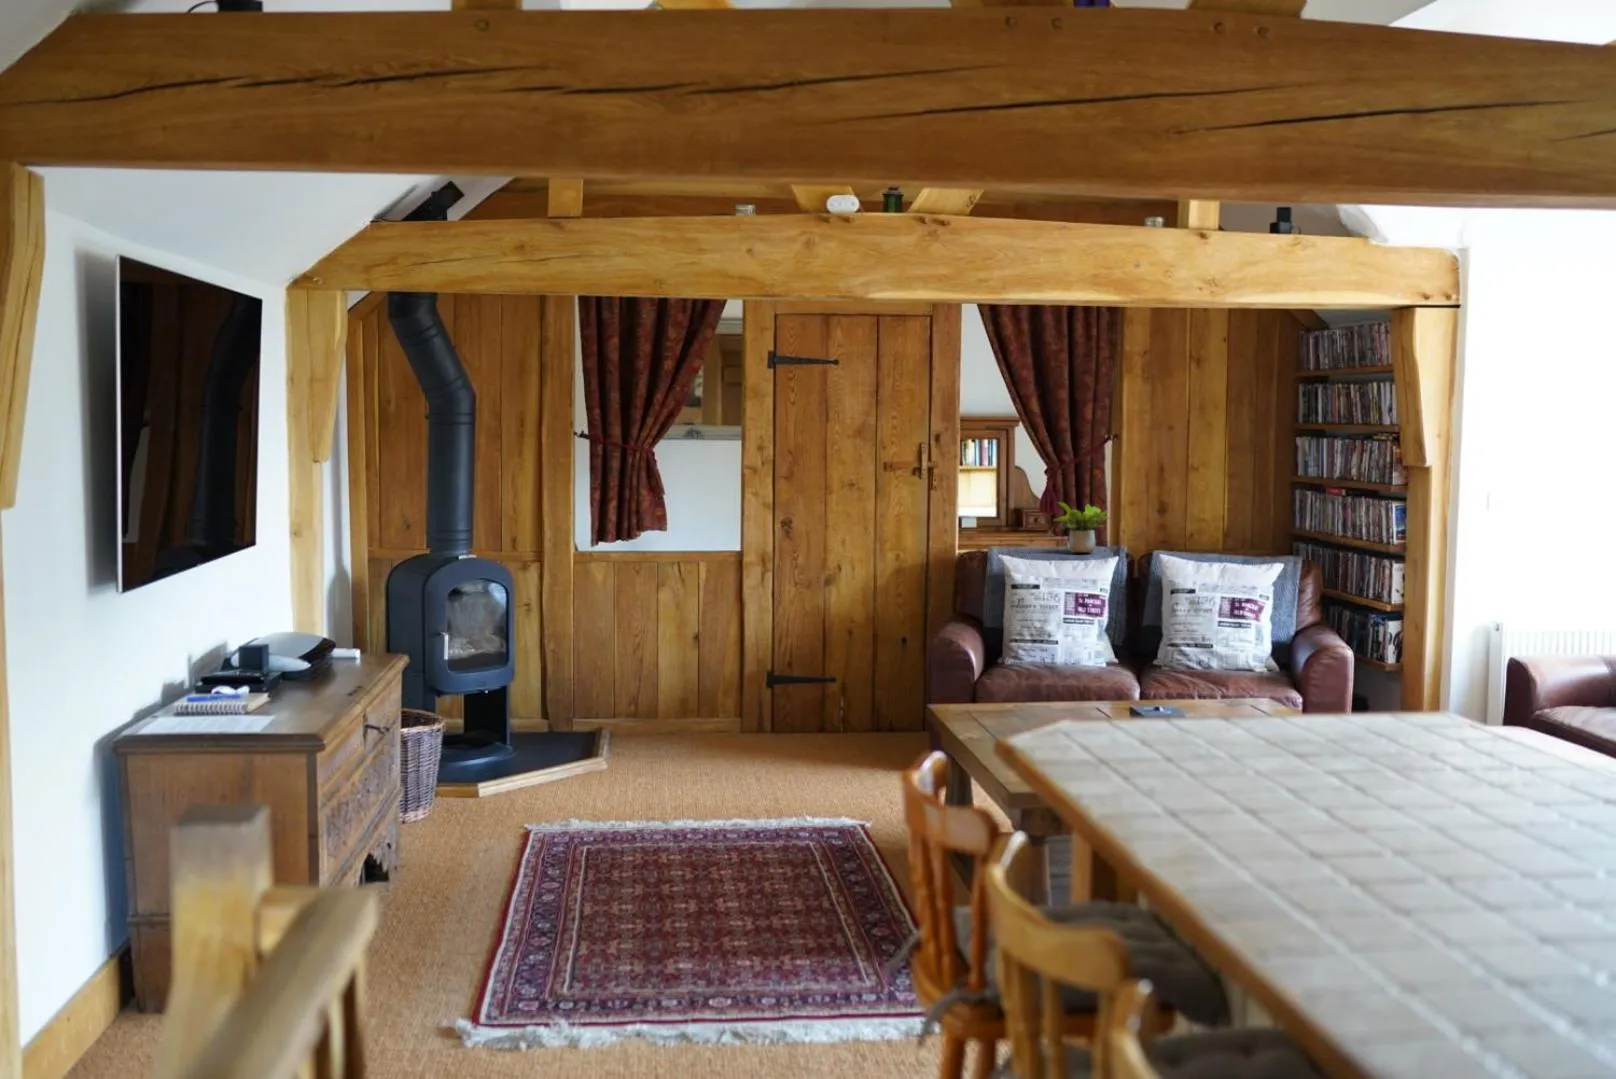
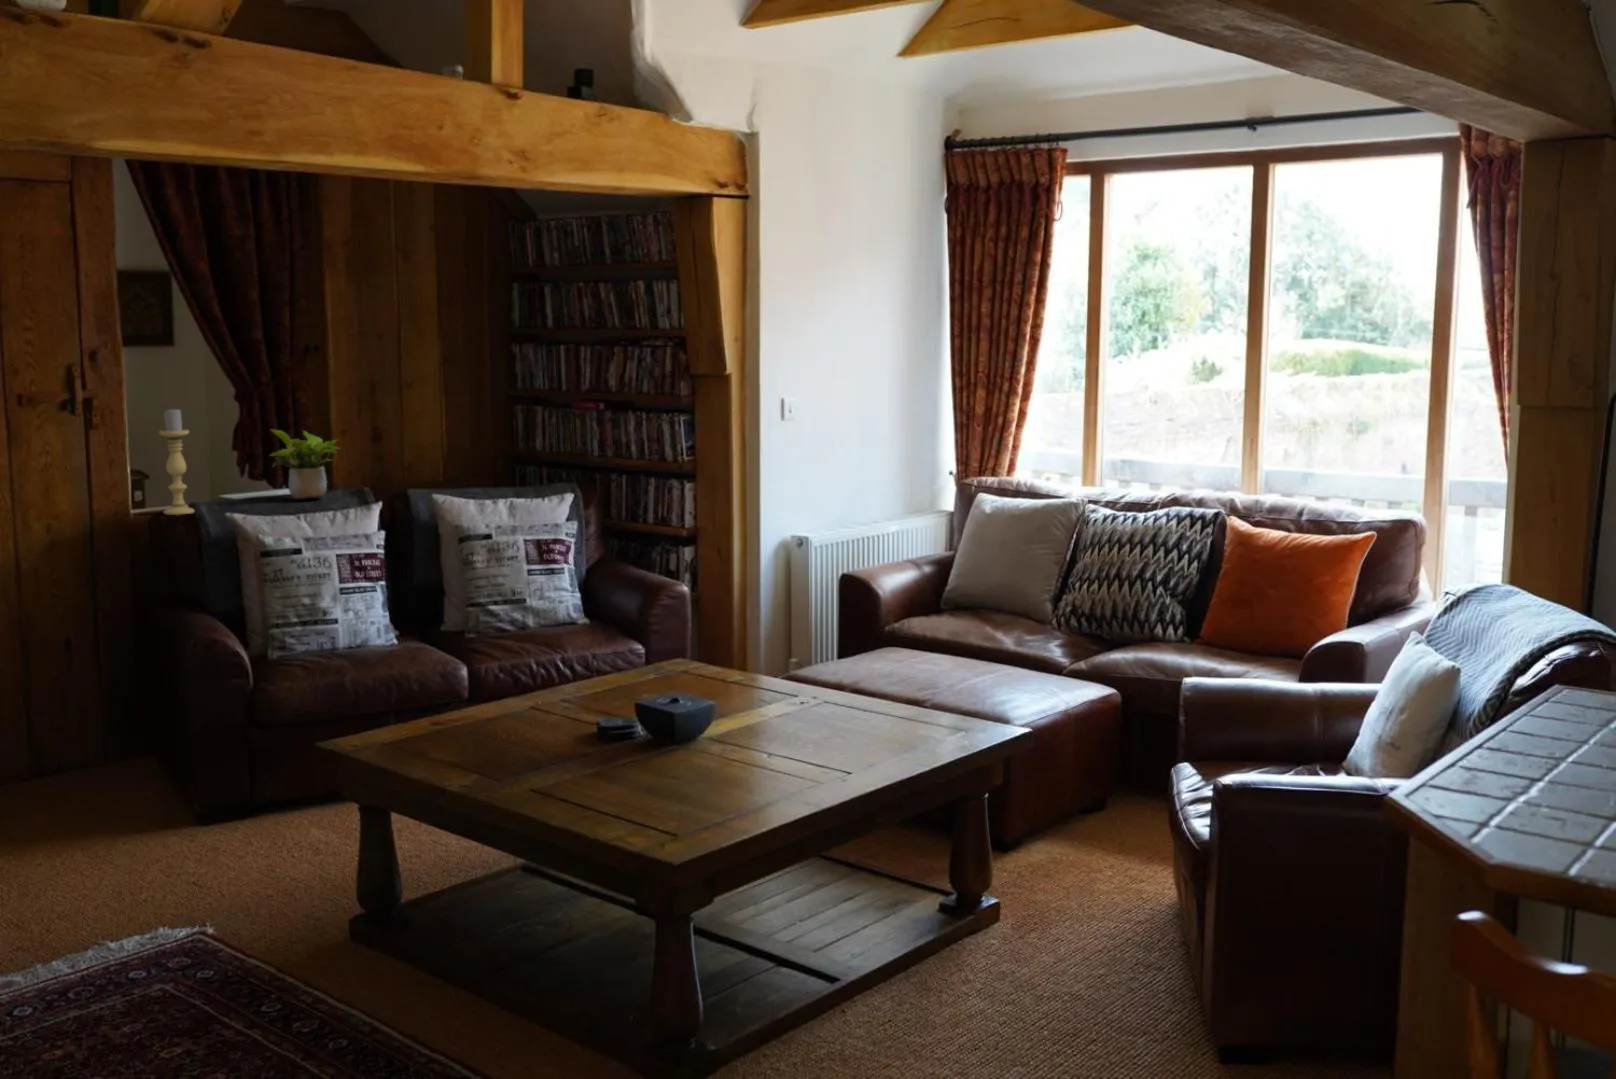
candle holder: none [980,485,999,557] -> present [160,409,194,515]

